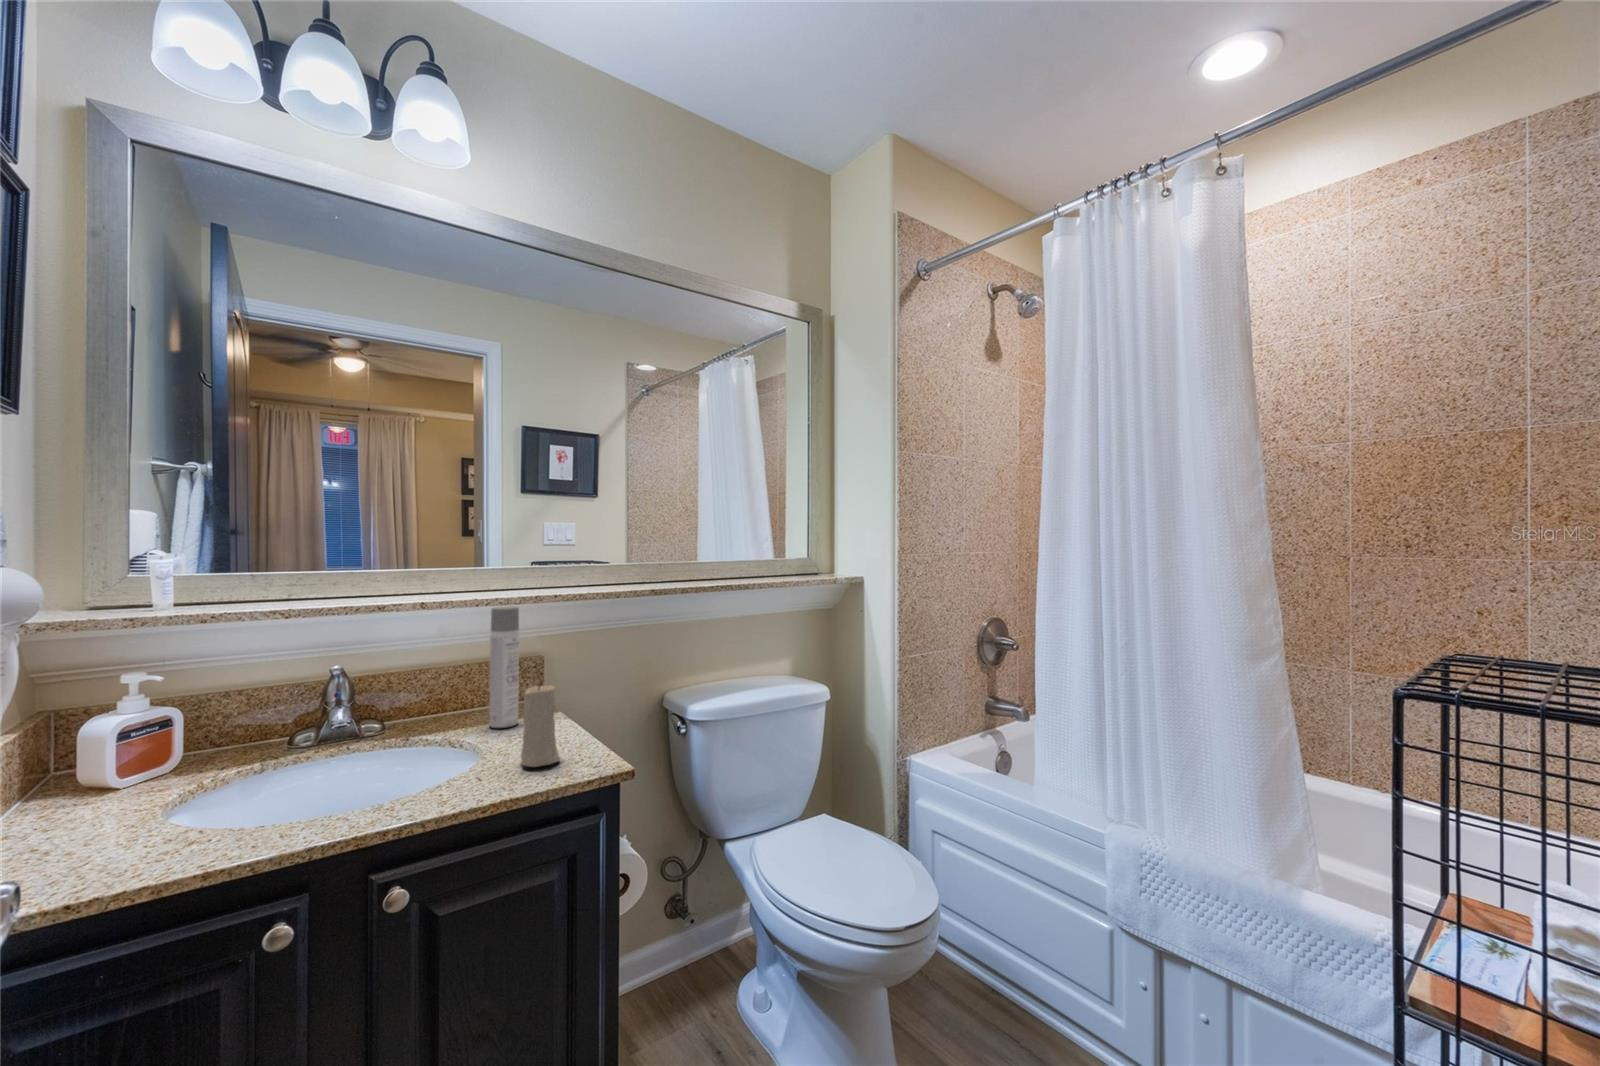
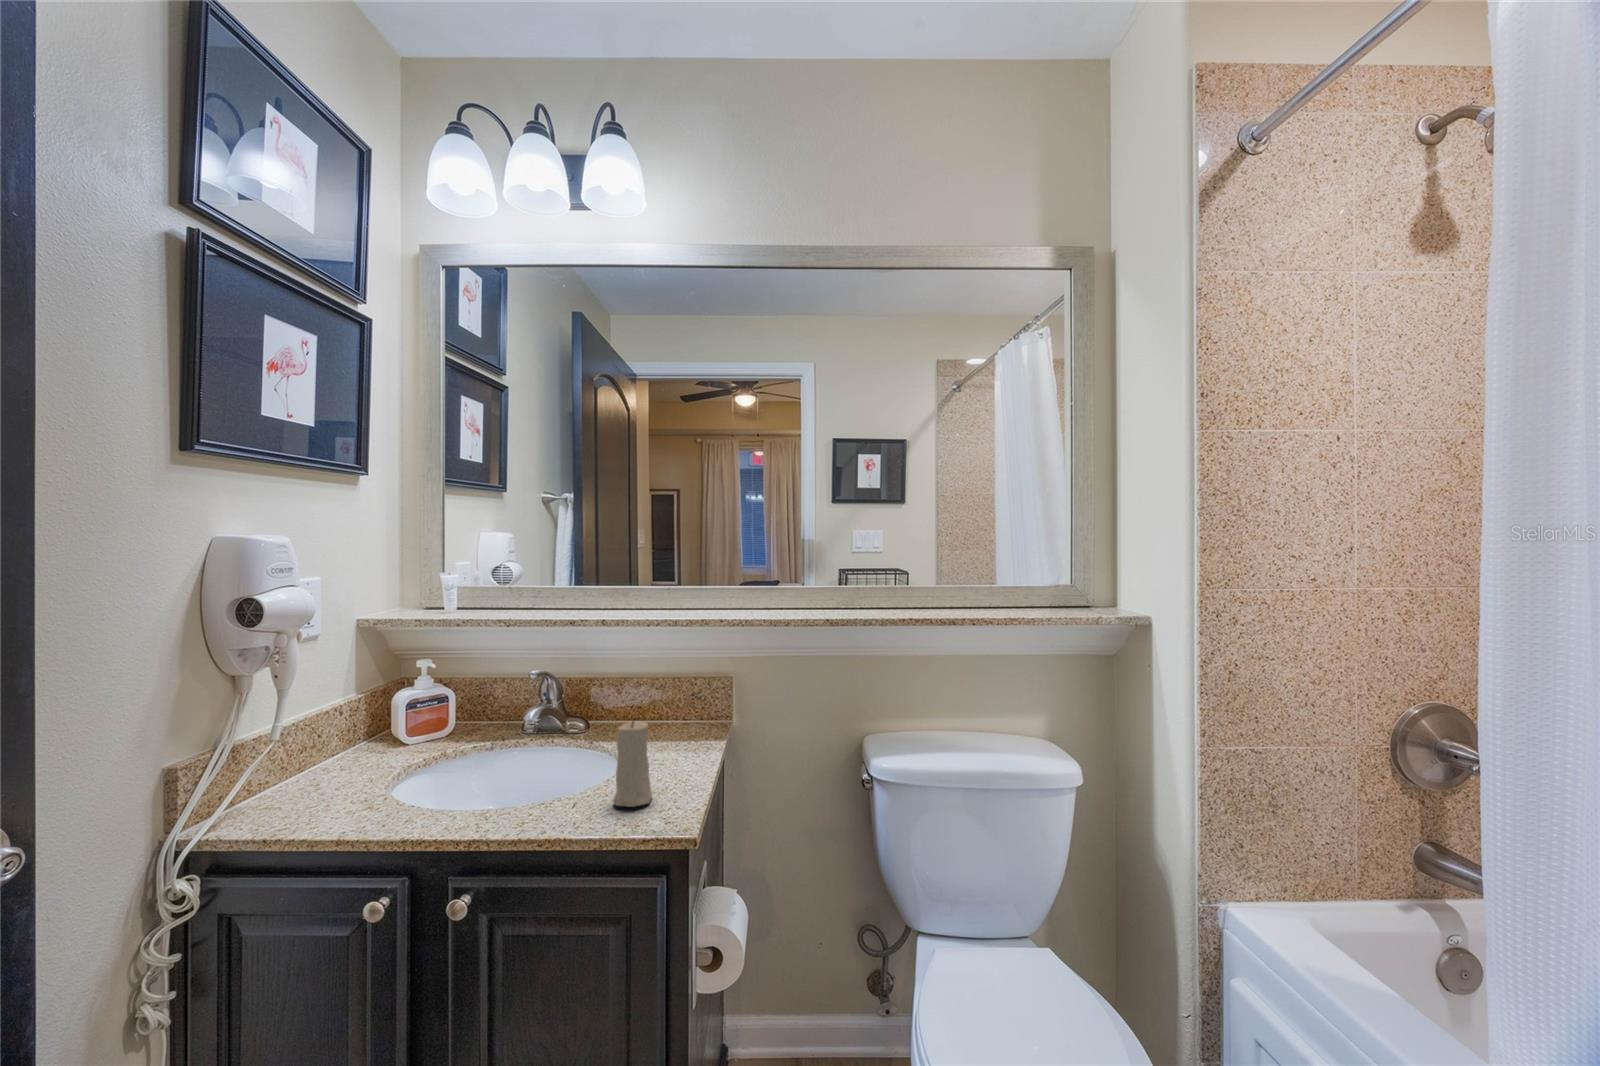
spray bottle: present [489,607,519,728] -> none [654,629,680,749]

